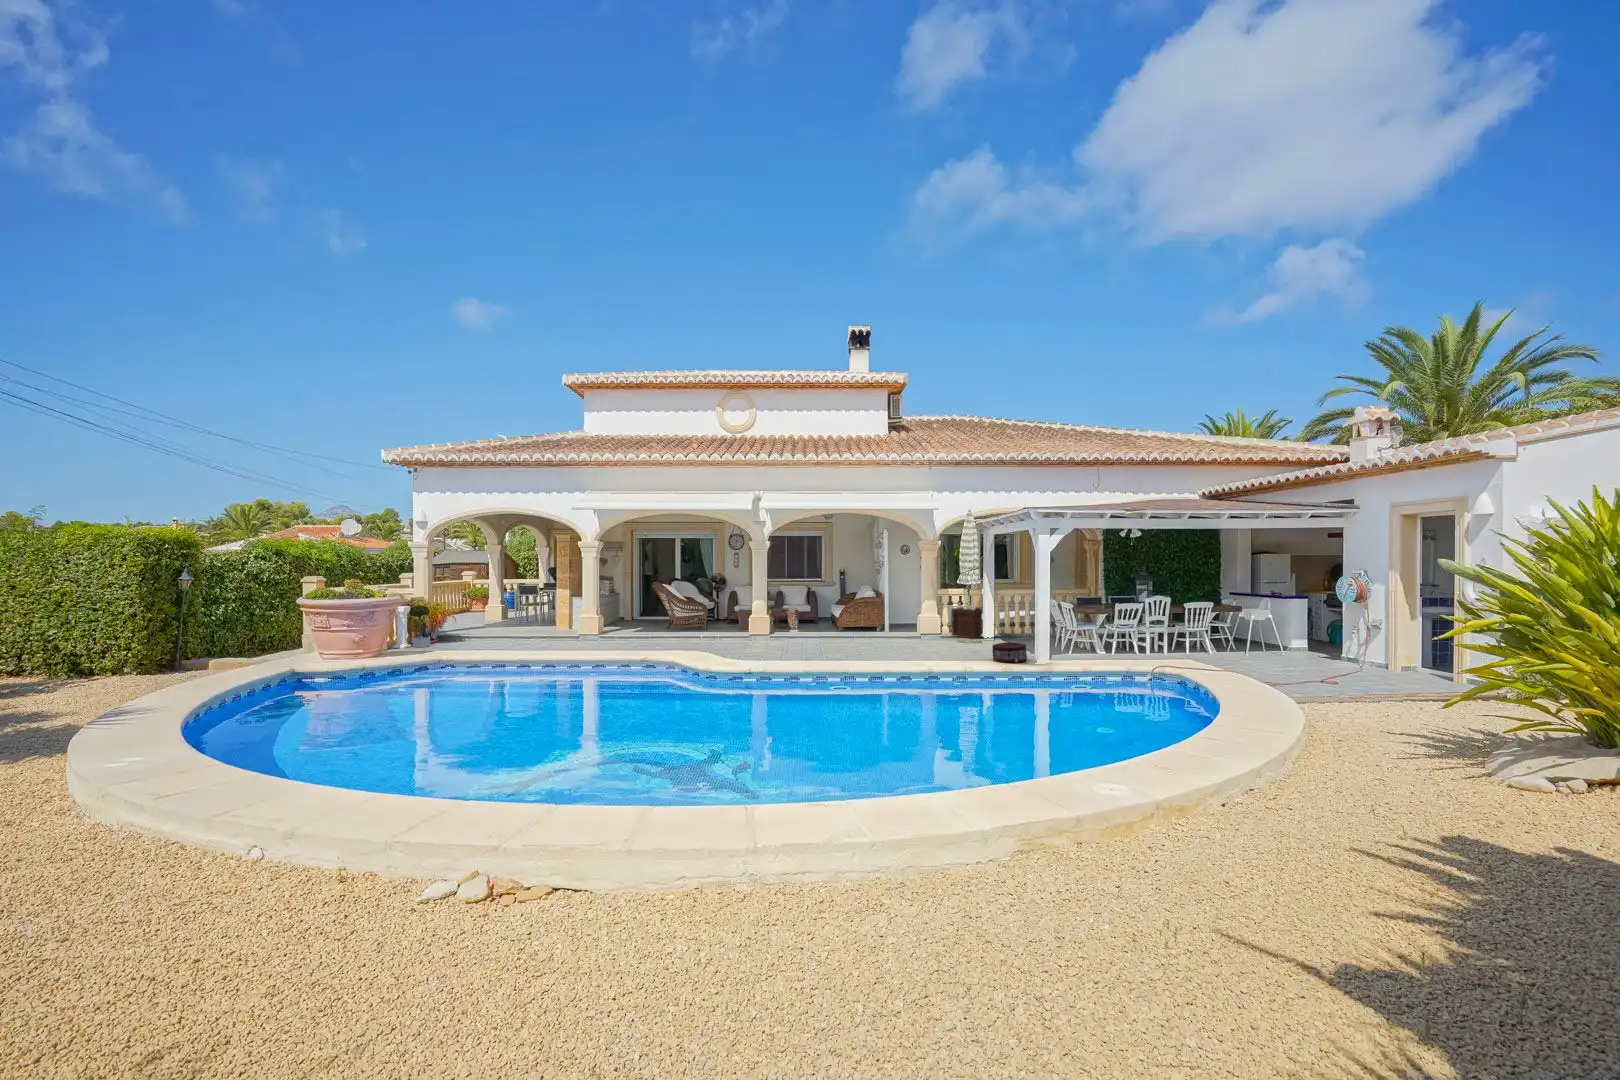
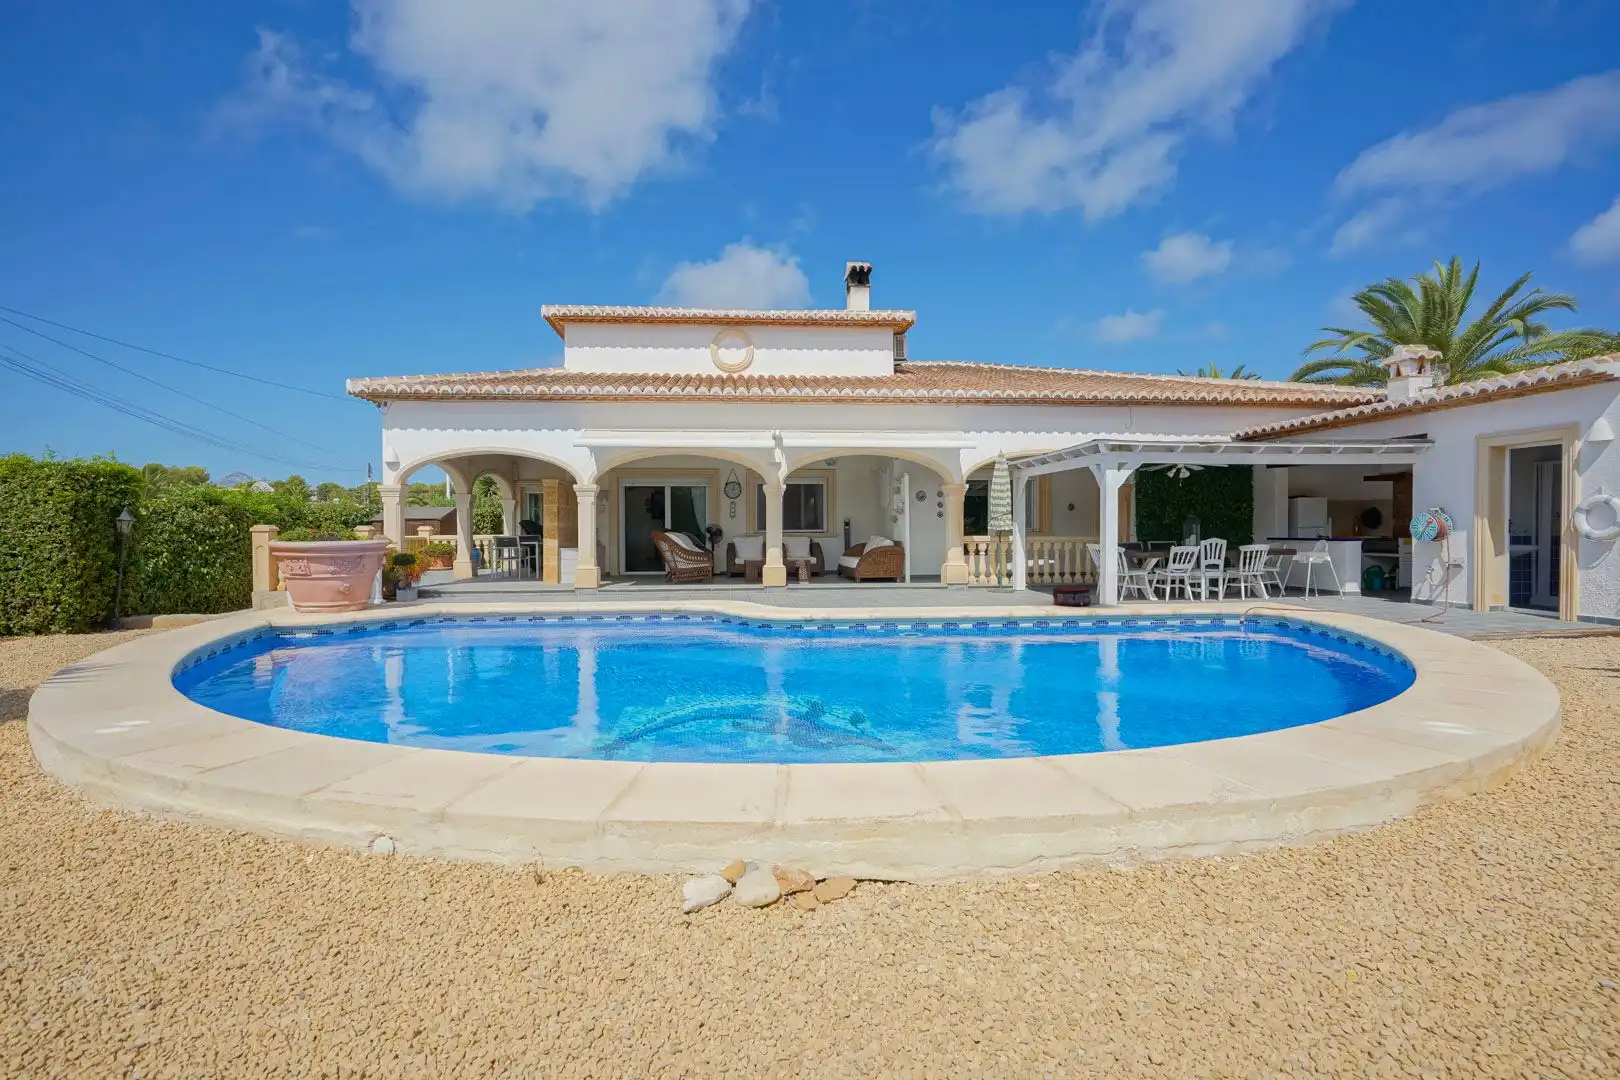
wooden crate: present [951,607,982,639] -> none [981,554,1022,586]

